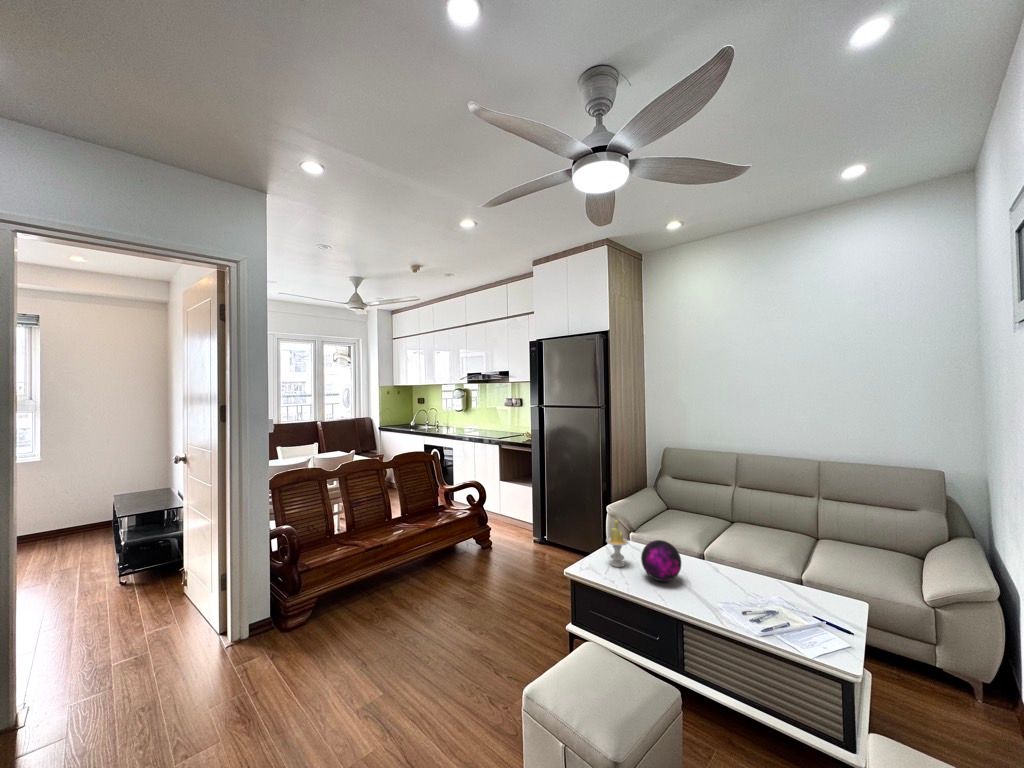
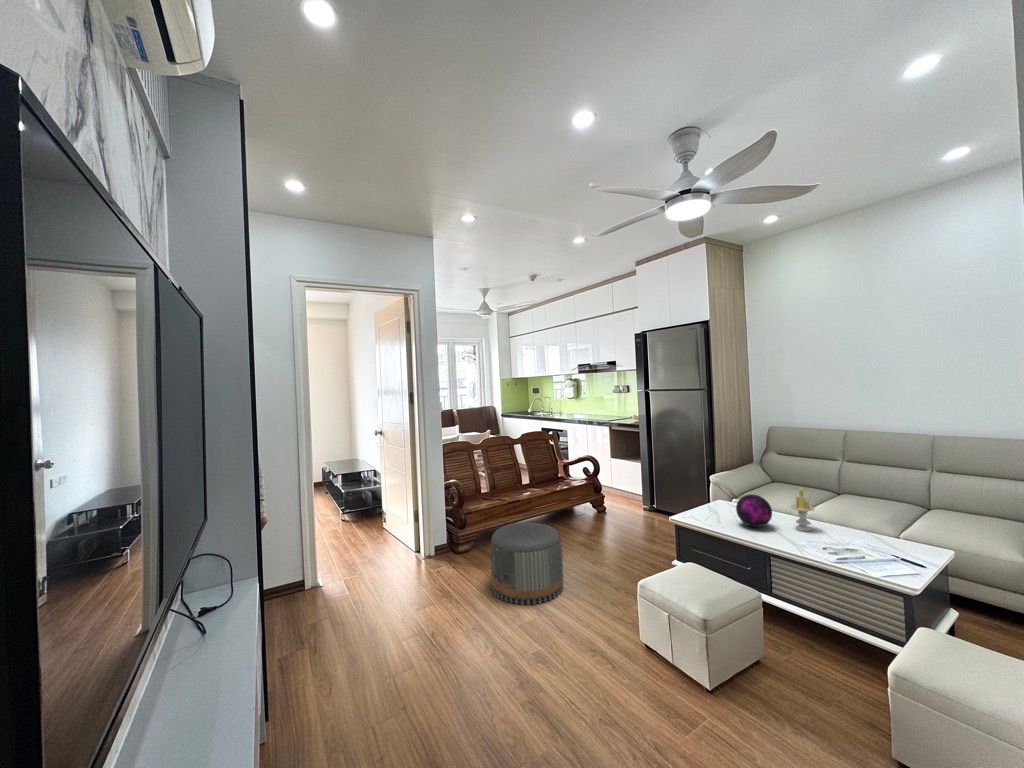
candle: present [606,520,628,567] -> present [791,488,815,531]
pouf: none [320,587,426,723] -> present [490,522,563,605]

